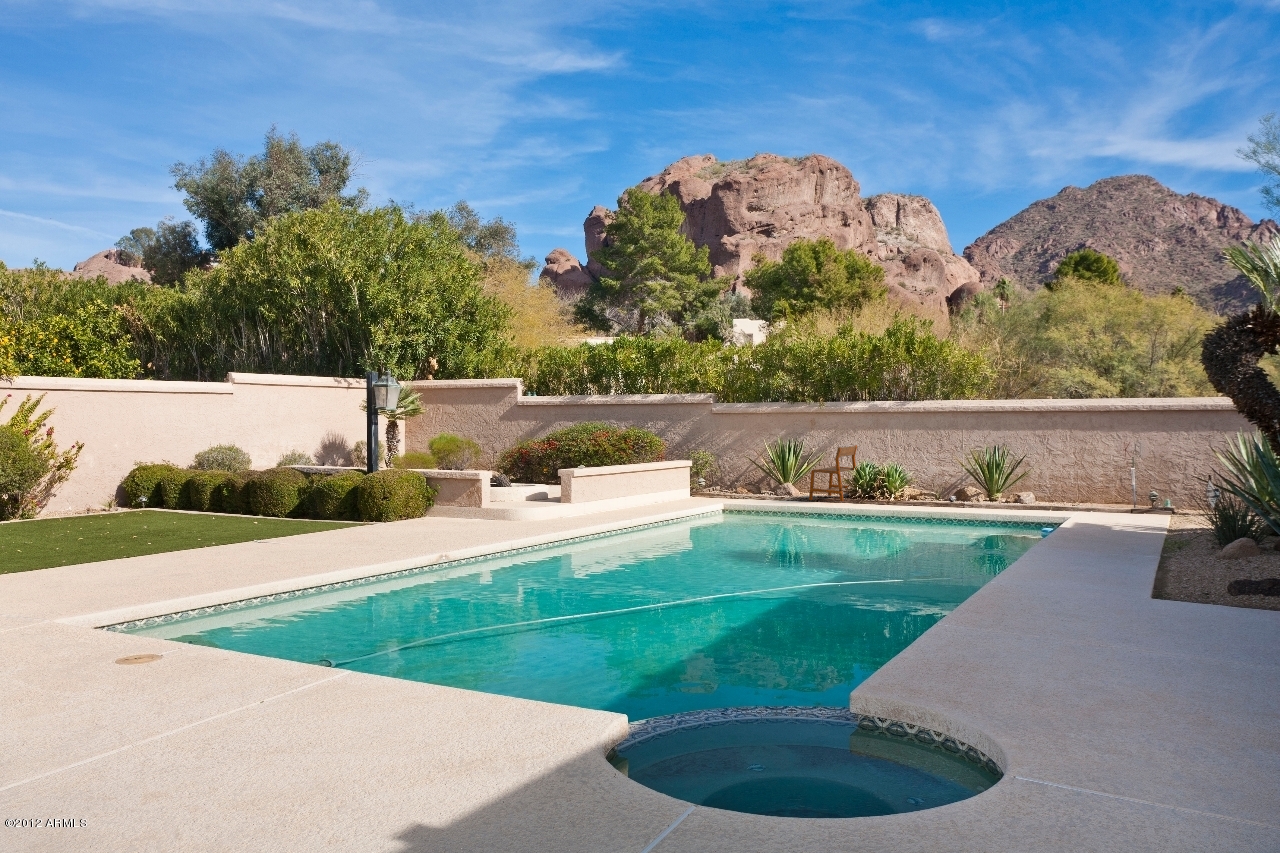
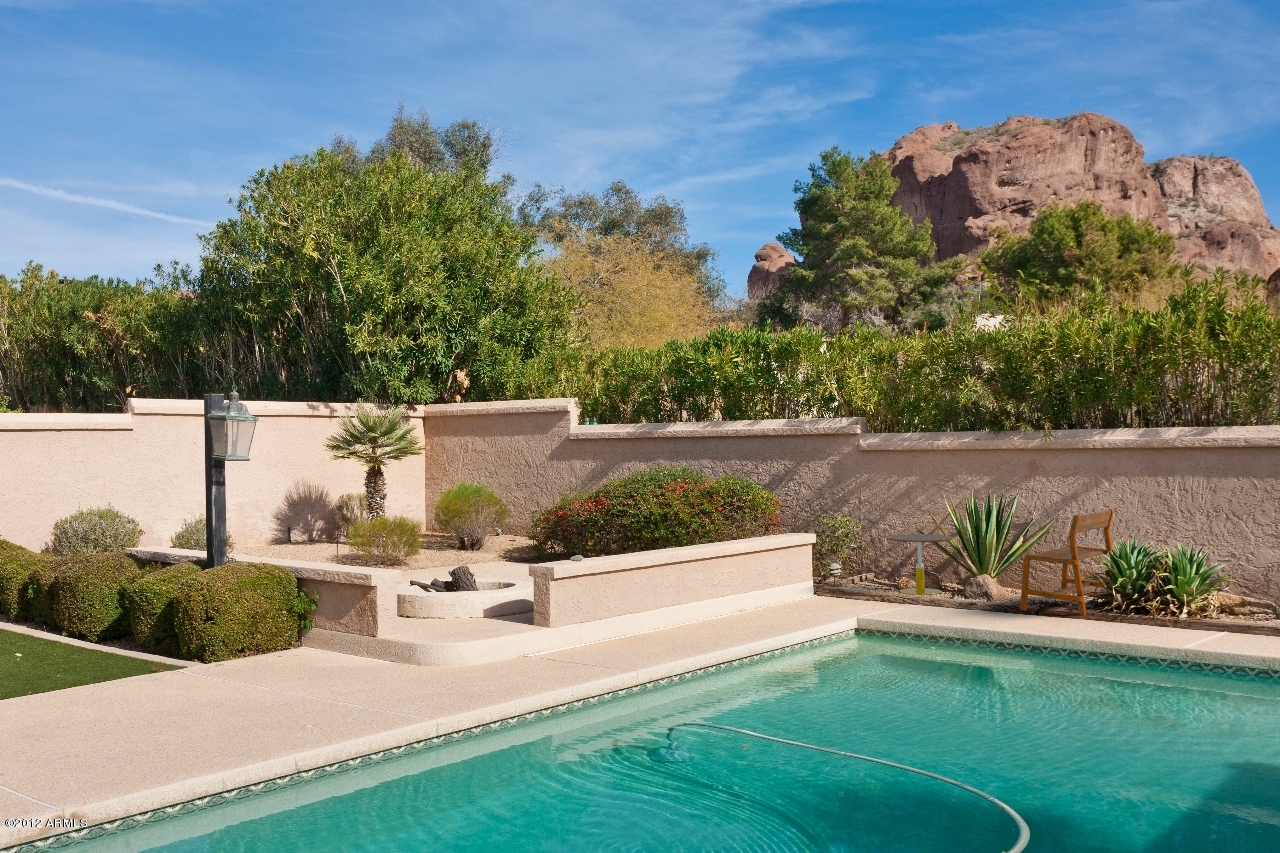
side table: none [732,462,770,496] -> present [886,534,953,595]

